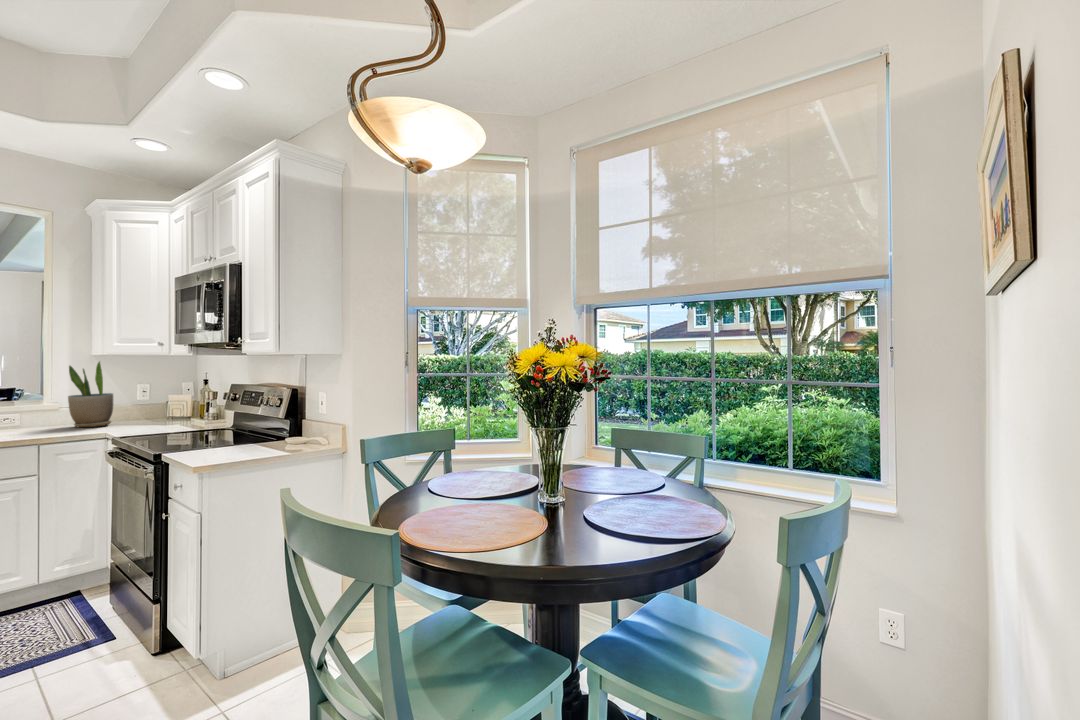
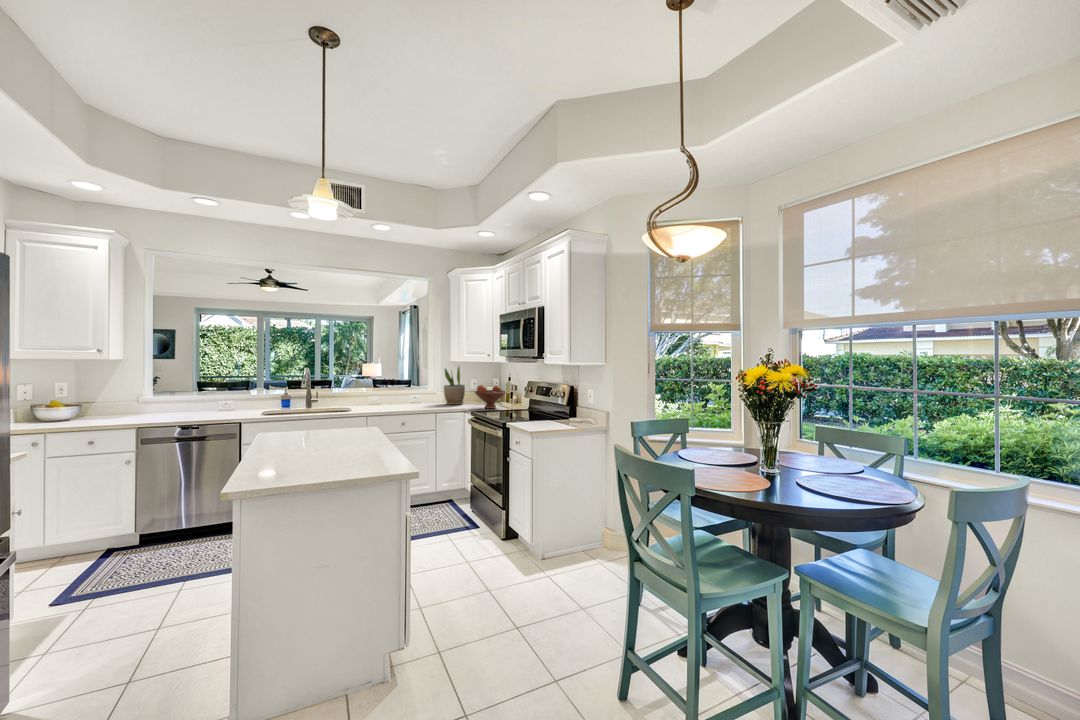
fruit bowl: none [125,392,188,431] -> present [475,385,506,409]

